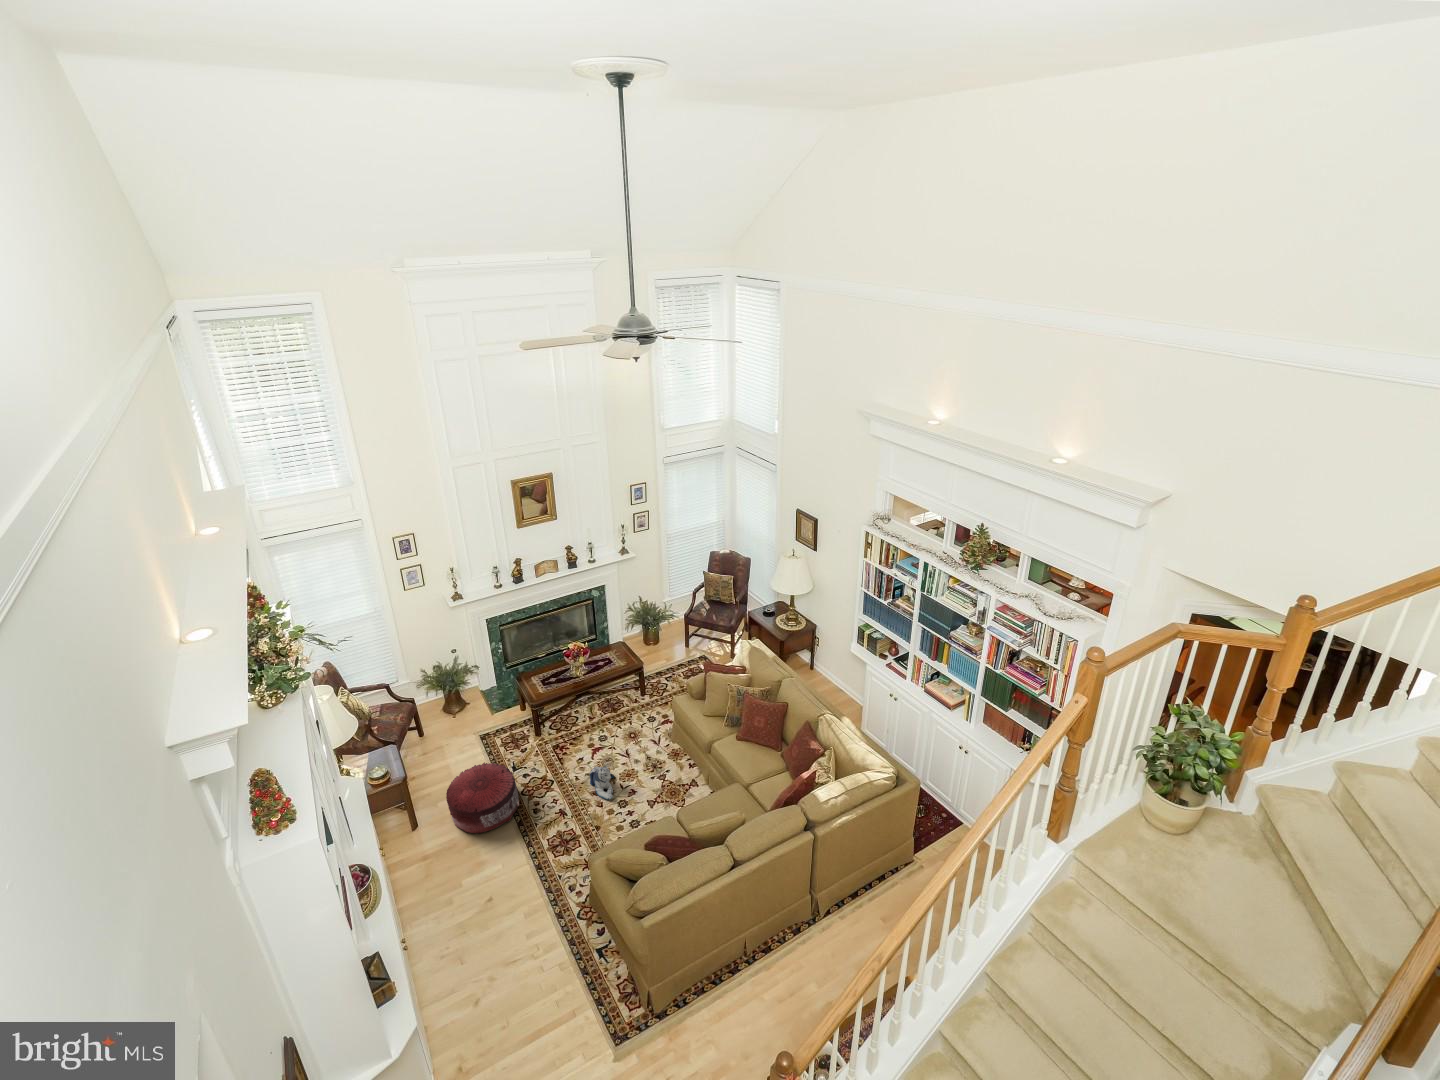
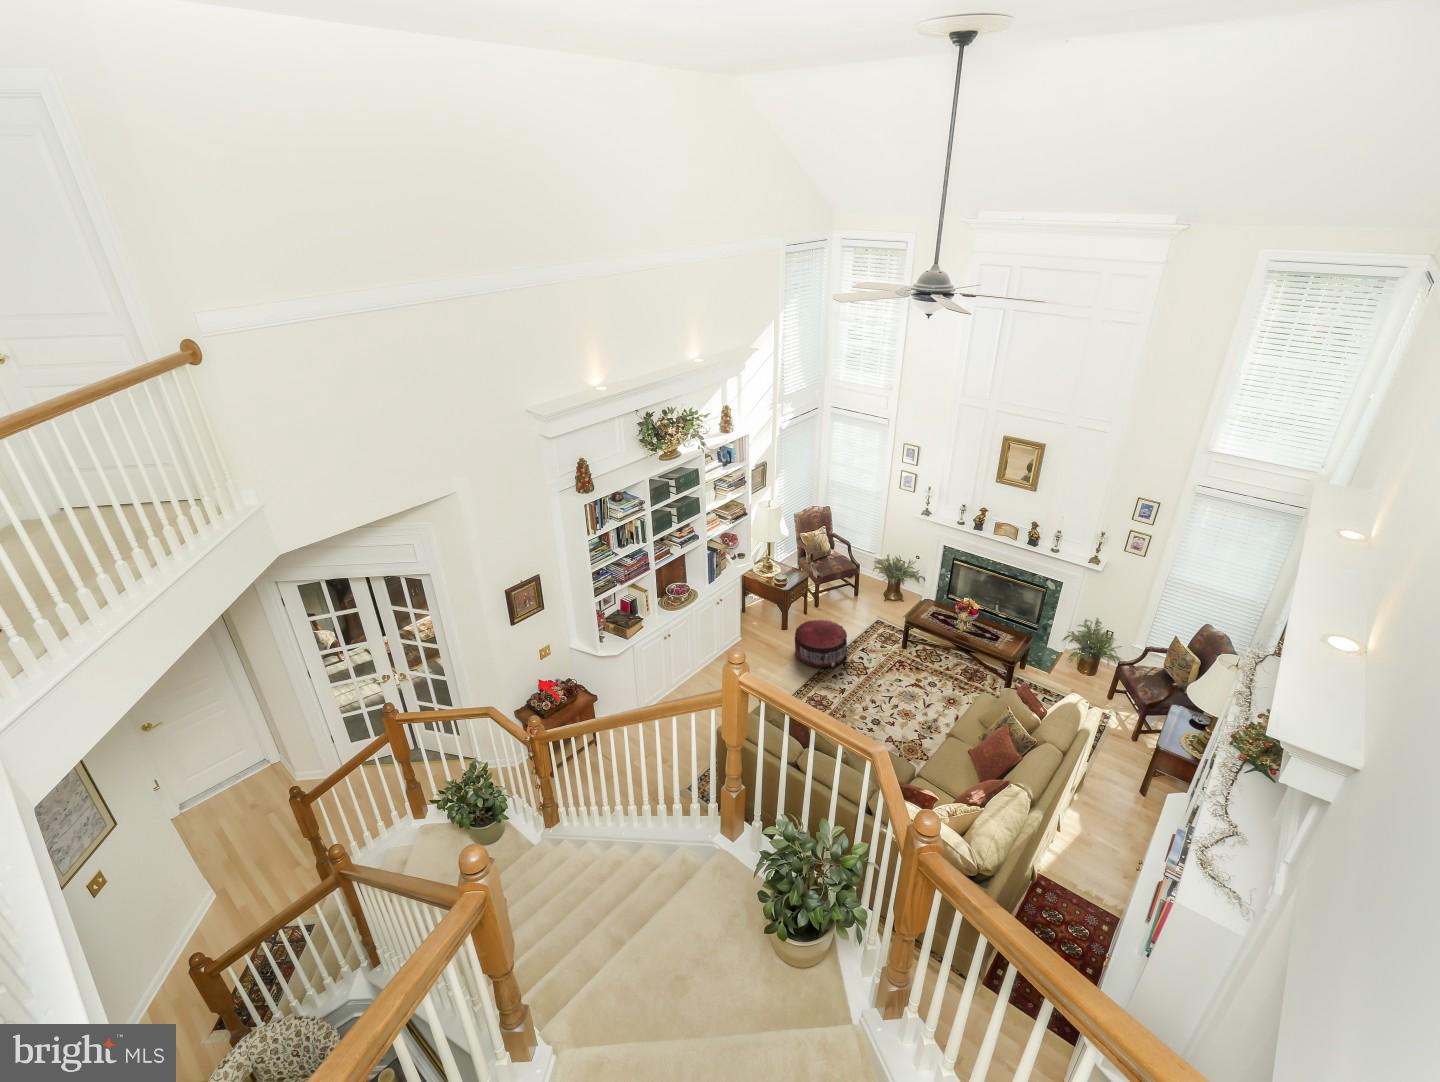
plush toy: present [590,766,614,800] -> none [872,686,901,713]

